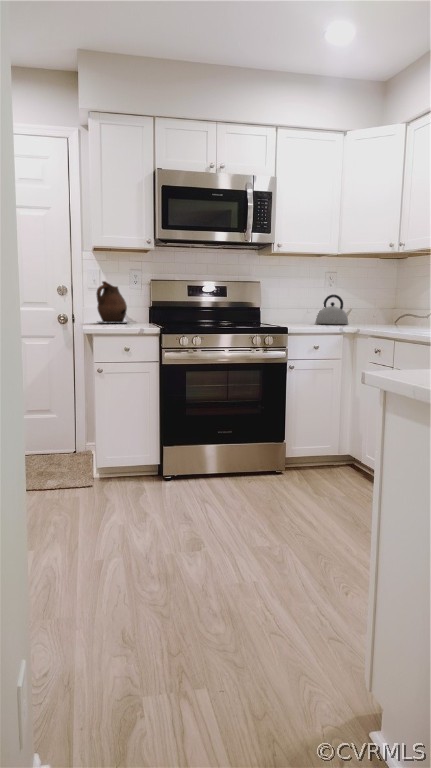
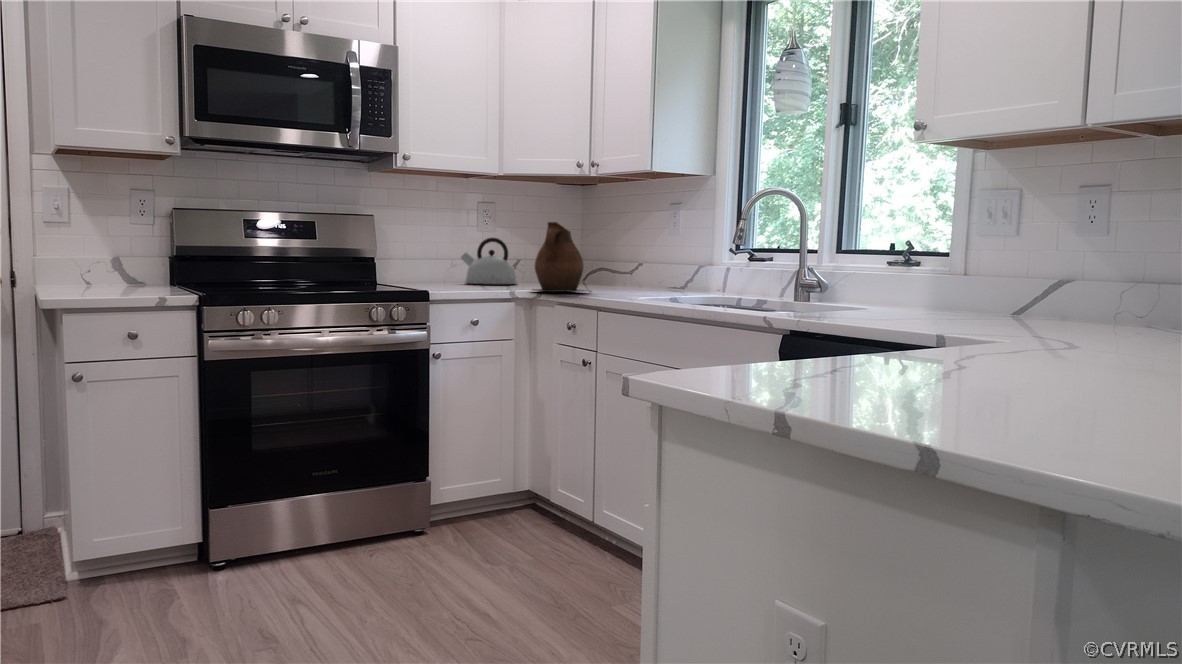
ceramic pitcher: present [97,281,128,323] -> present [534,222,590,292]

